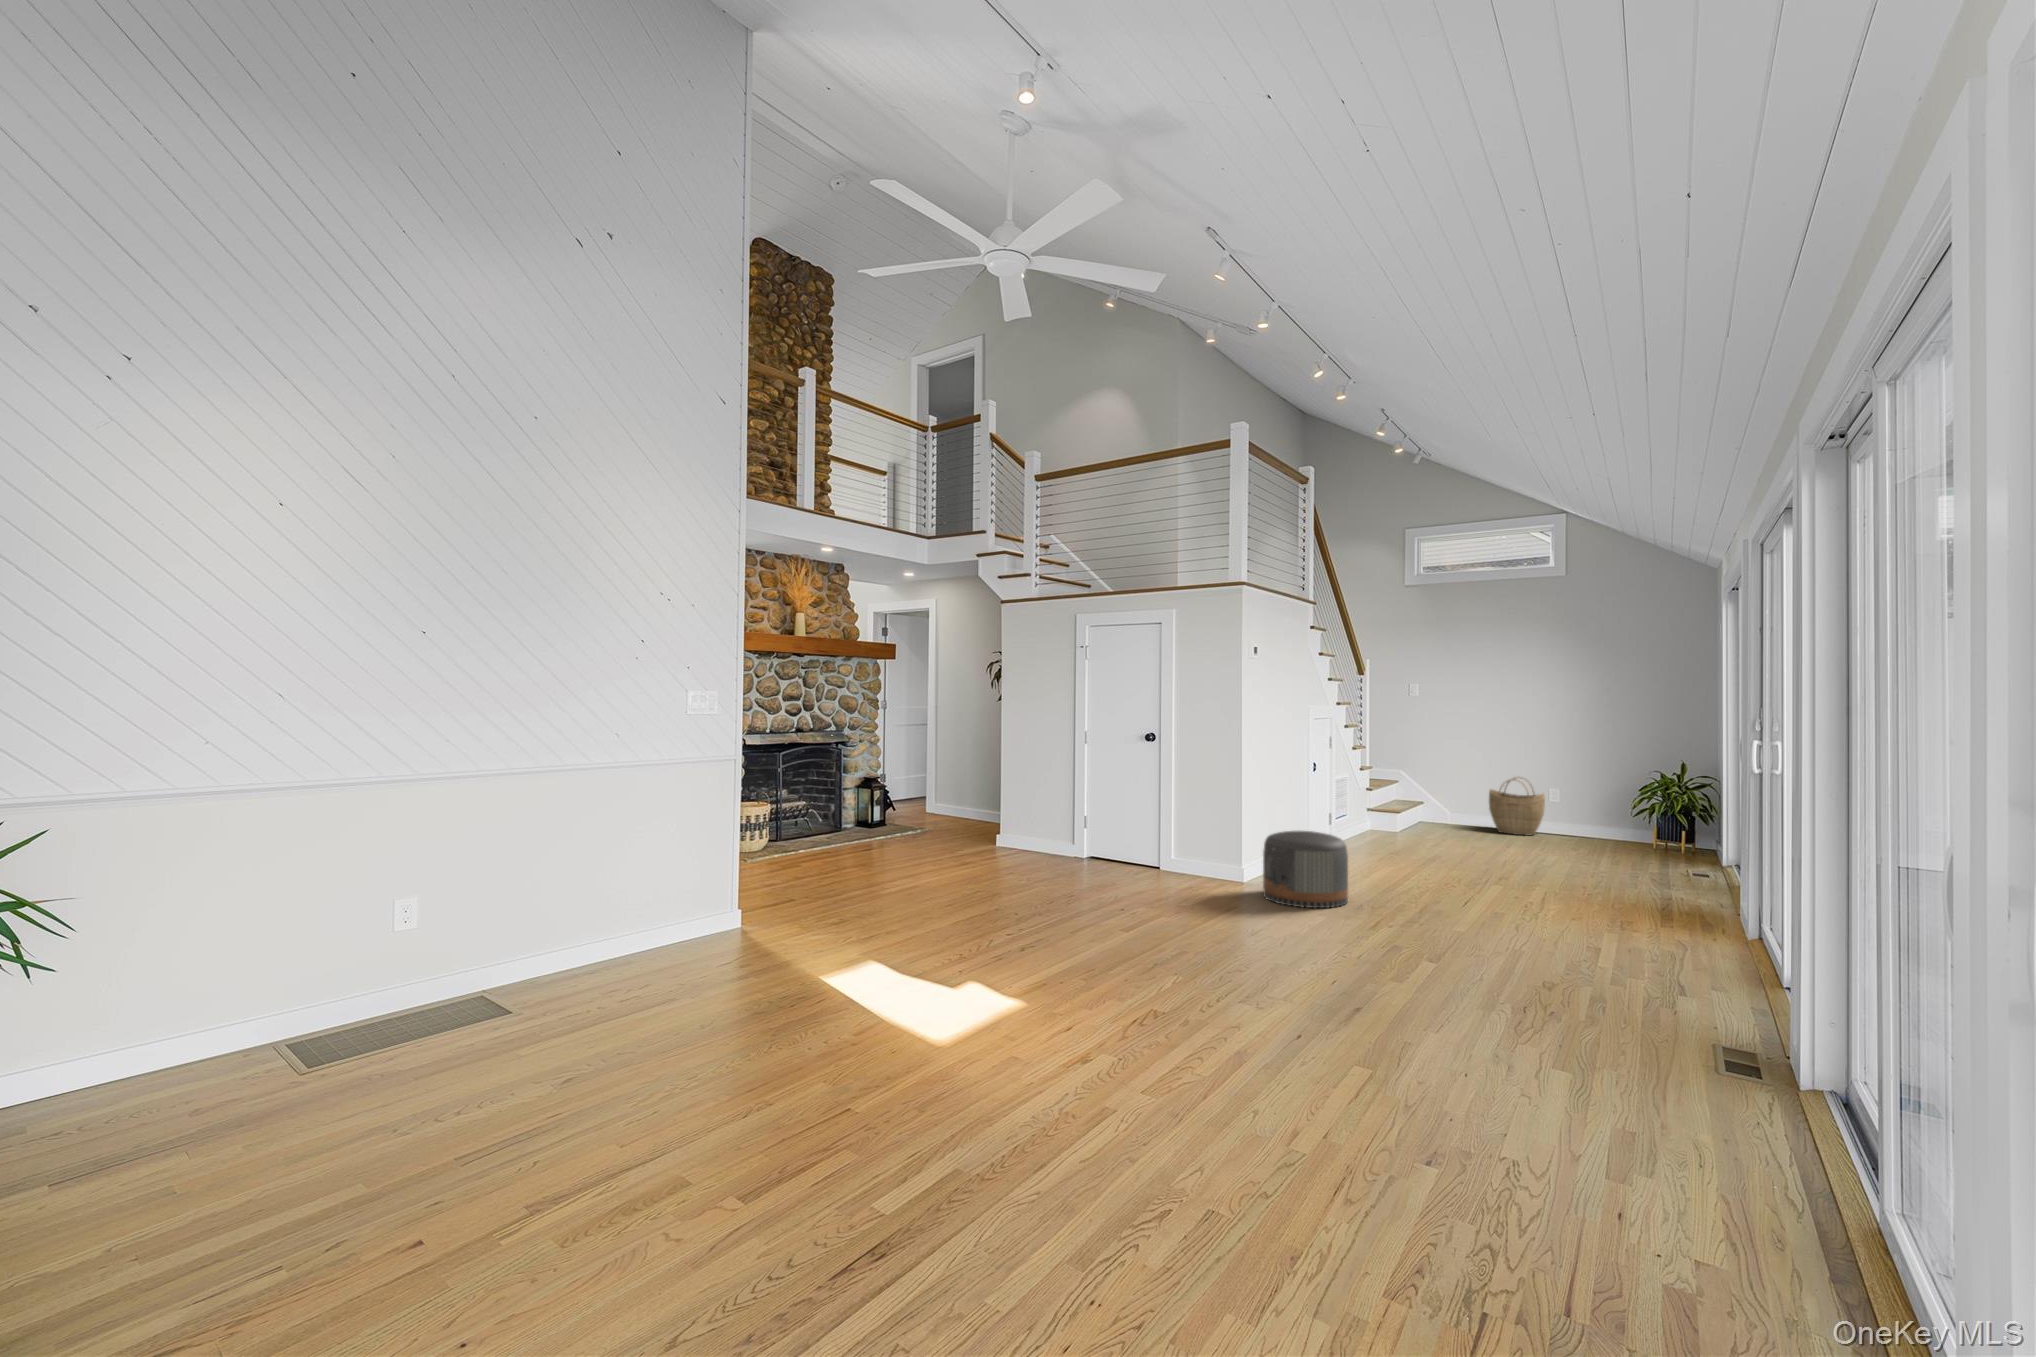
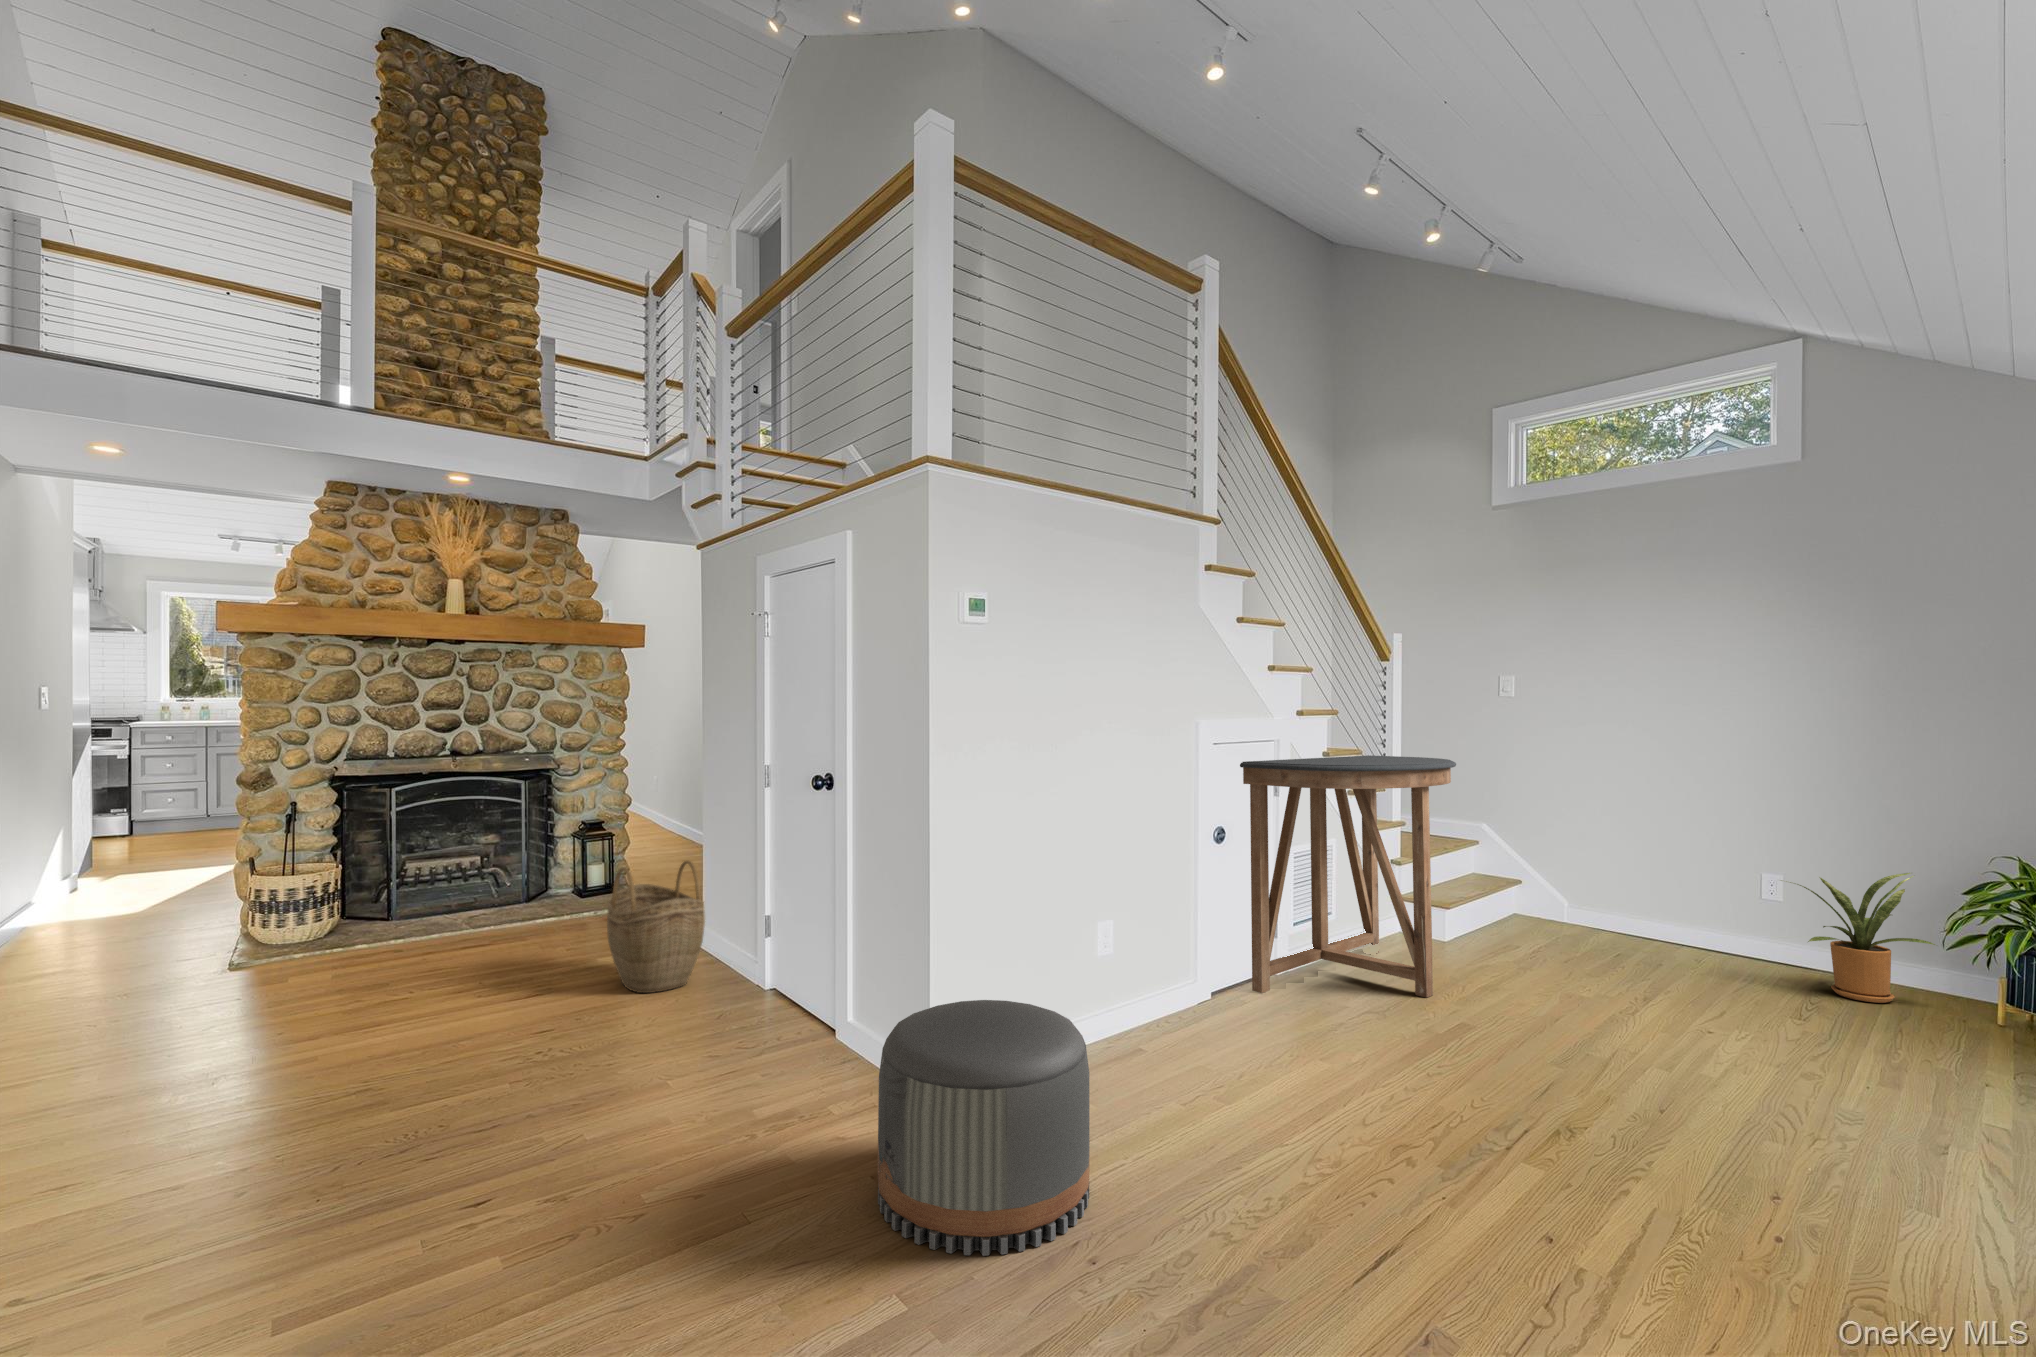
console table: none [1325,728,1423,850] -> present [1240,755,1456,998]
woven basket: present [1489,778,1545,835] -> present [607,861,705,993]
house plant: none [1563,782,1631,843] -> present [1781,873,1935,1003]

